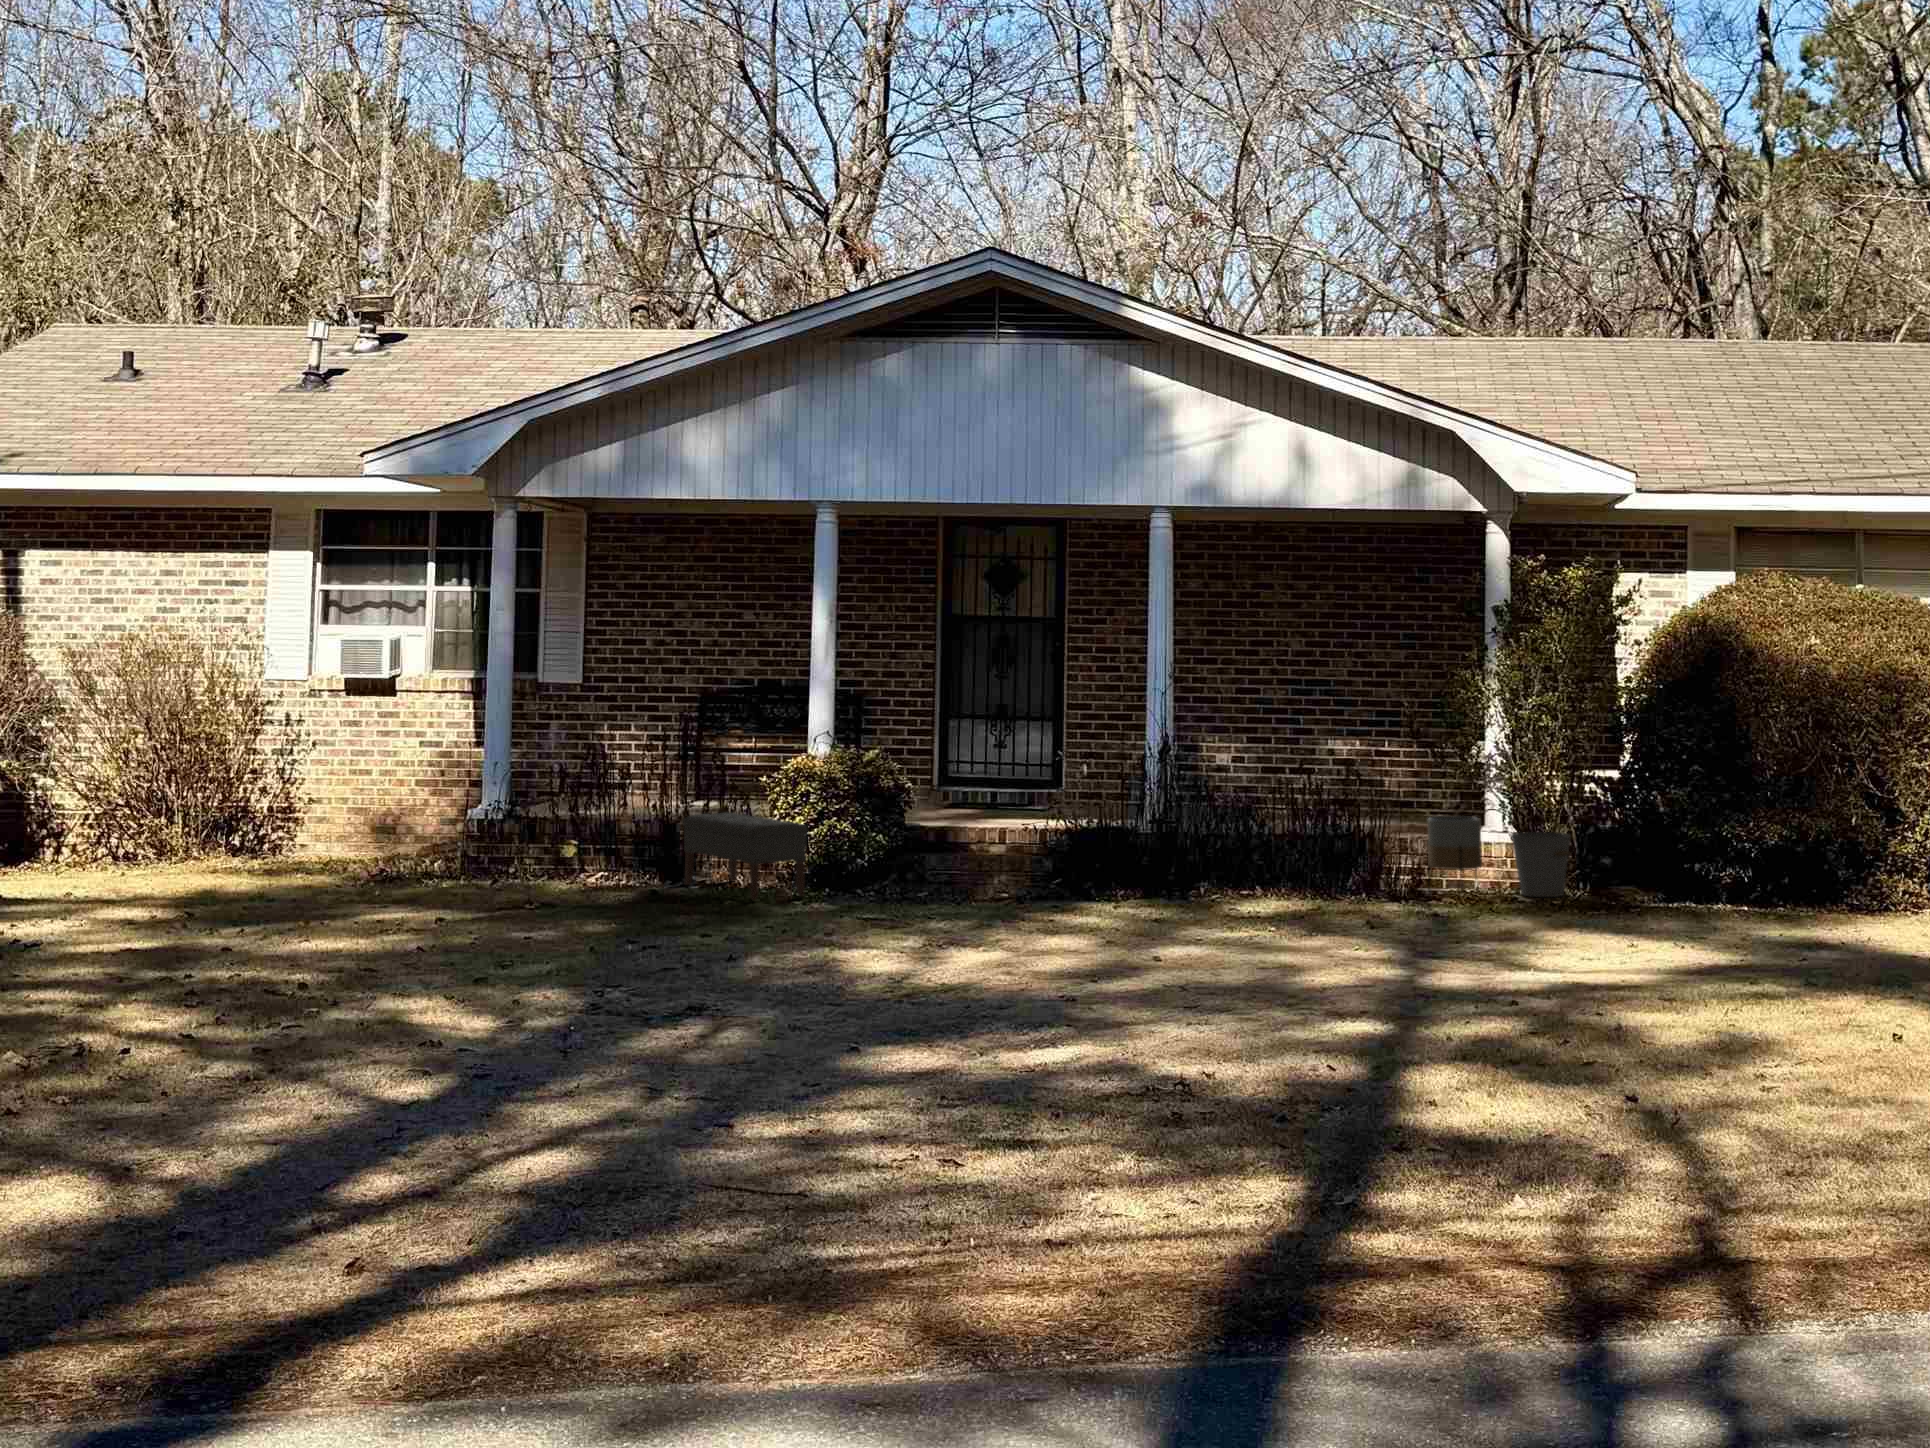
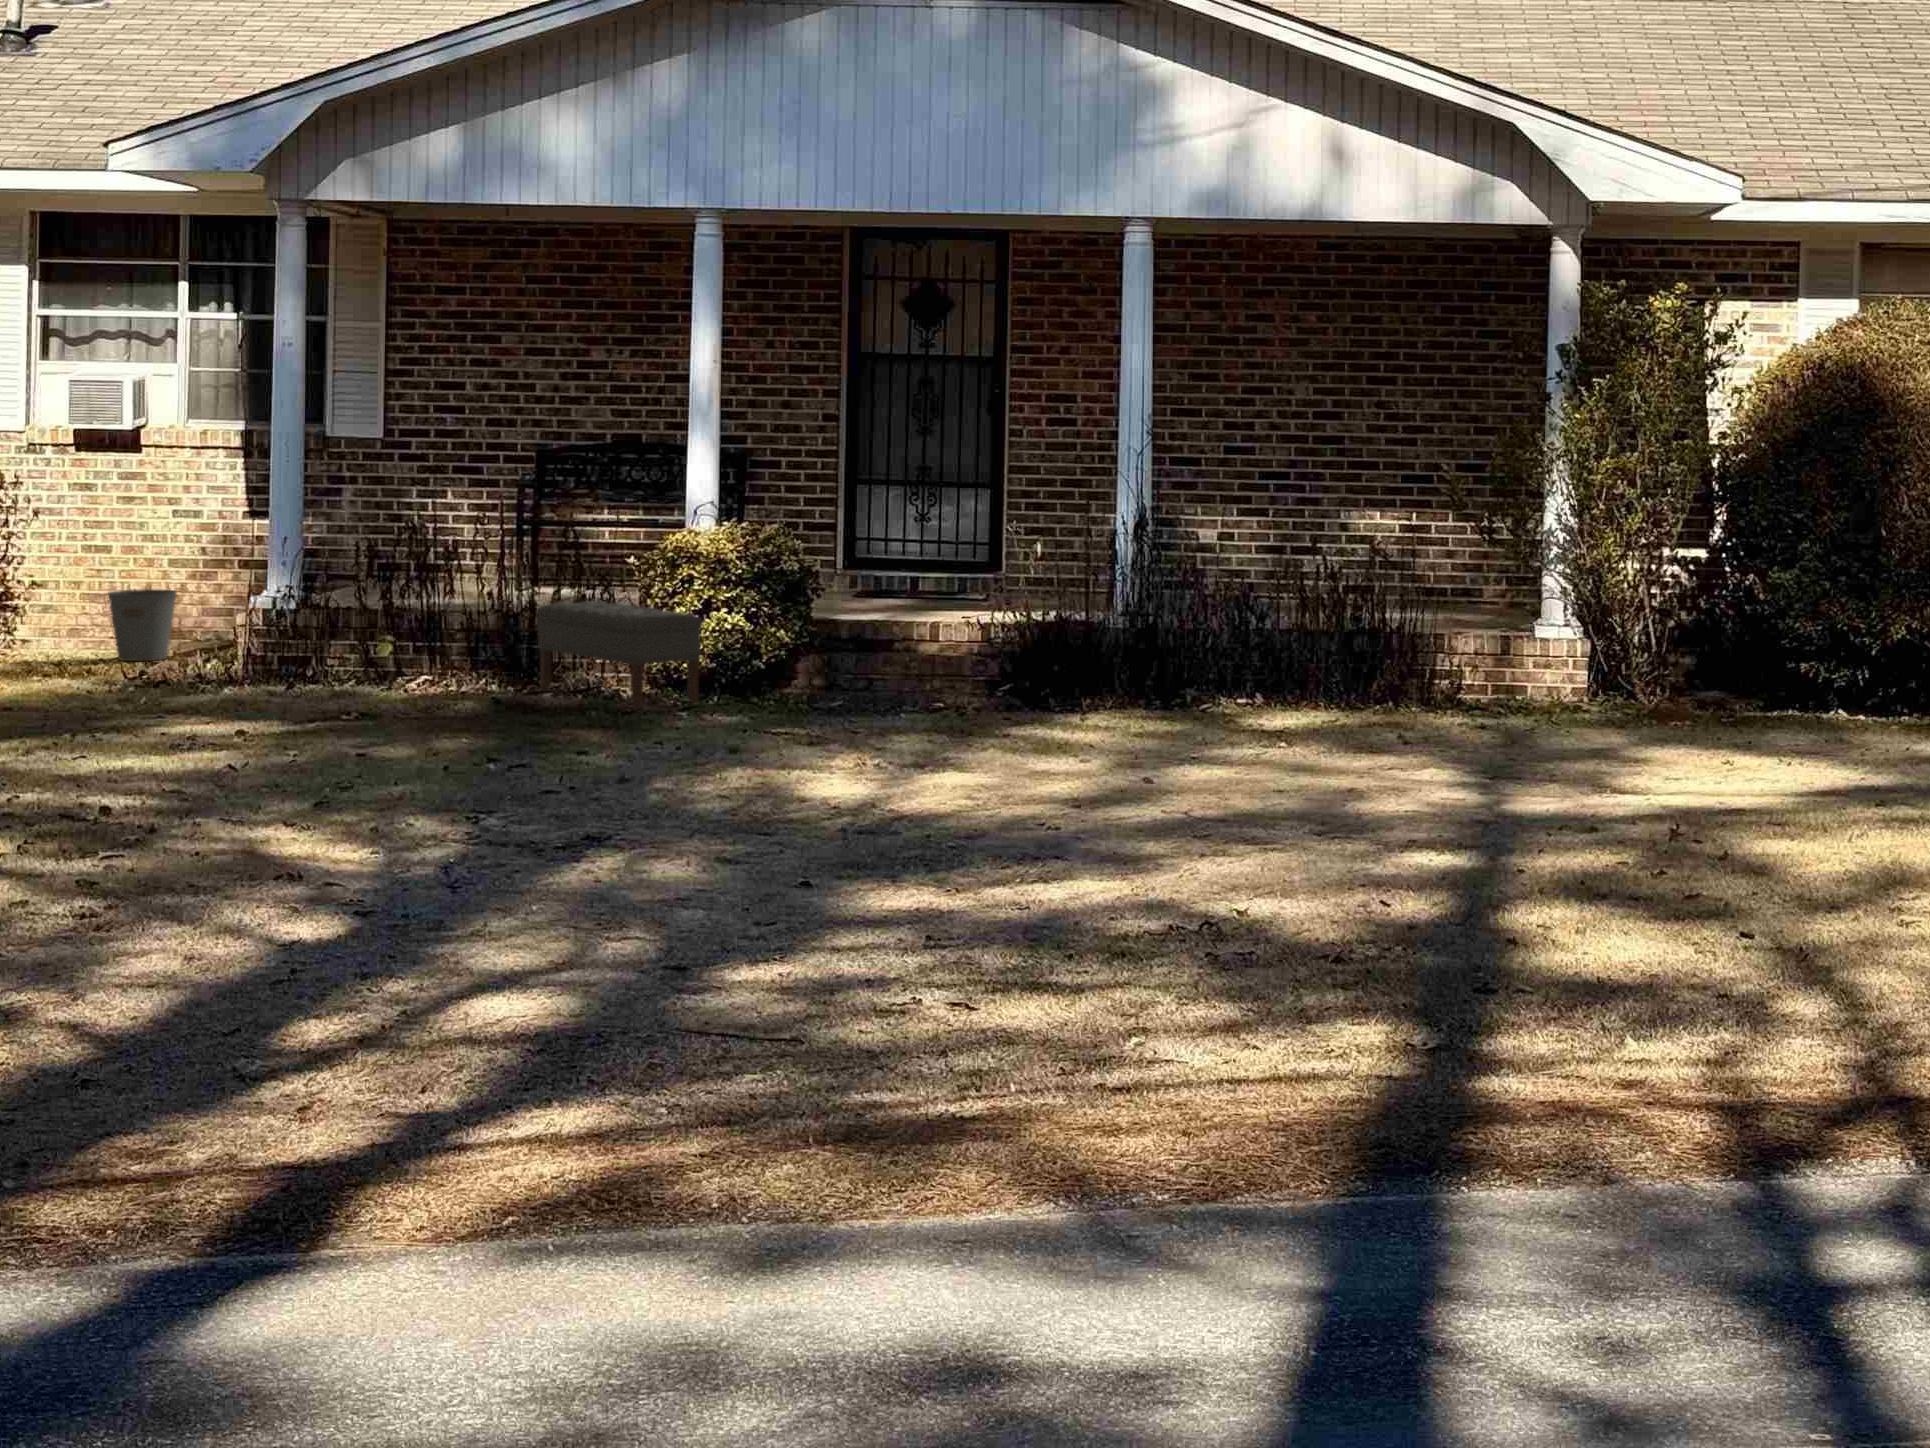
planter: present [1427,816,1482,872] -> none [1476,605,1544,702]
bucket: present [1511,832,1570,897] -> present [108,589,177,661]

